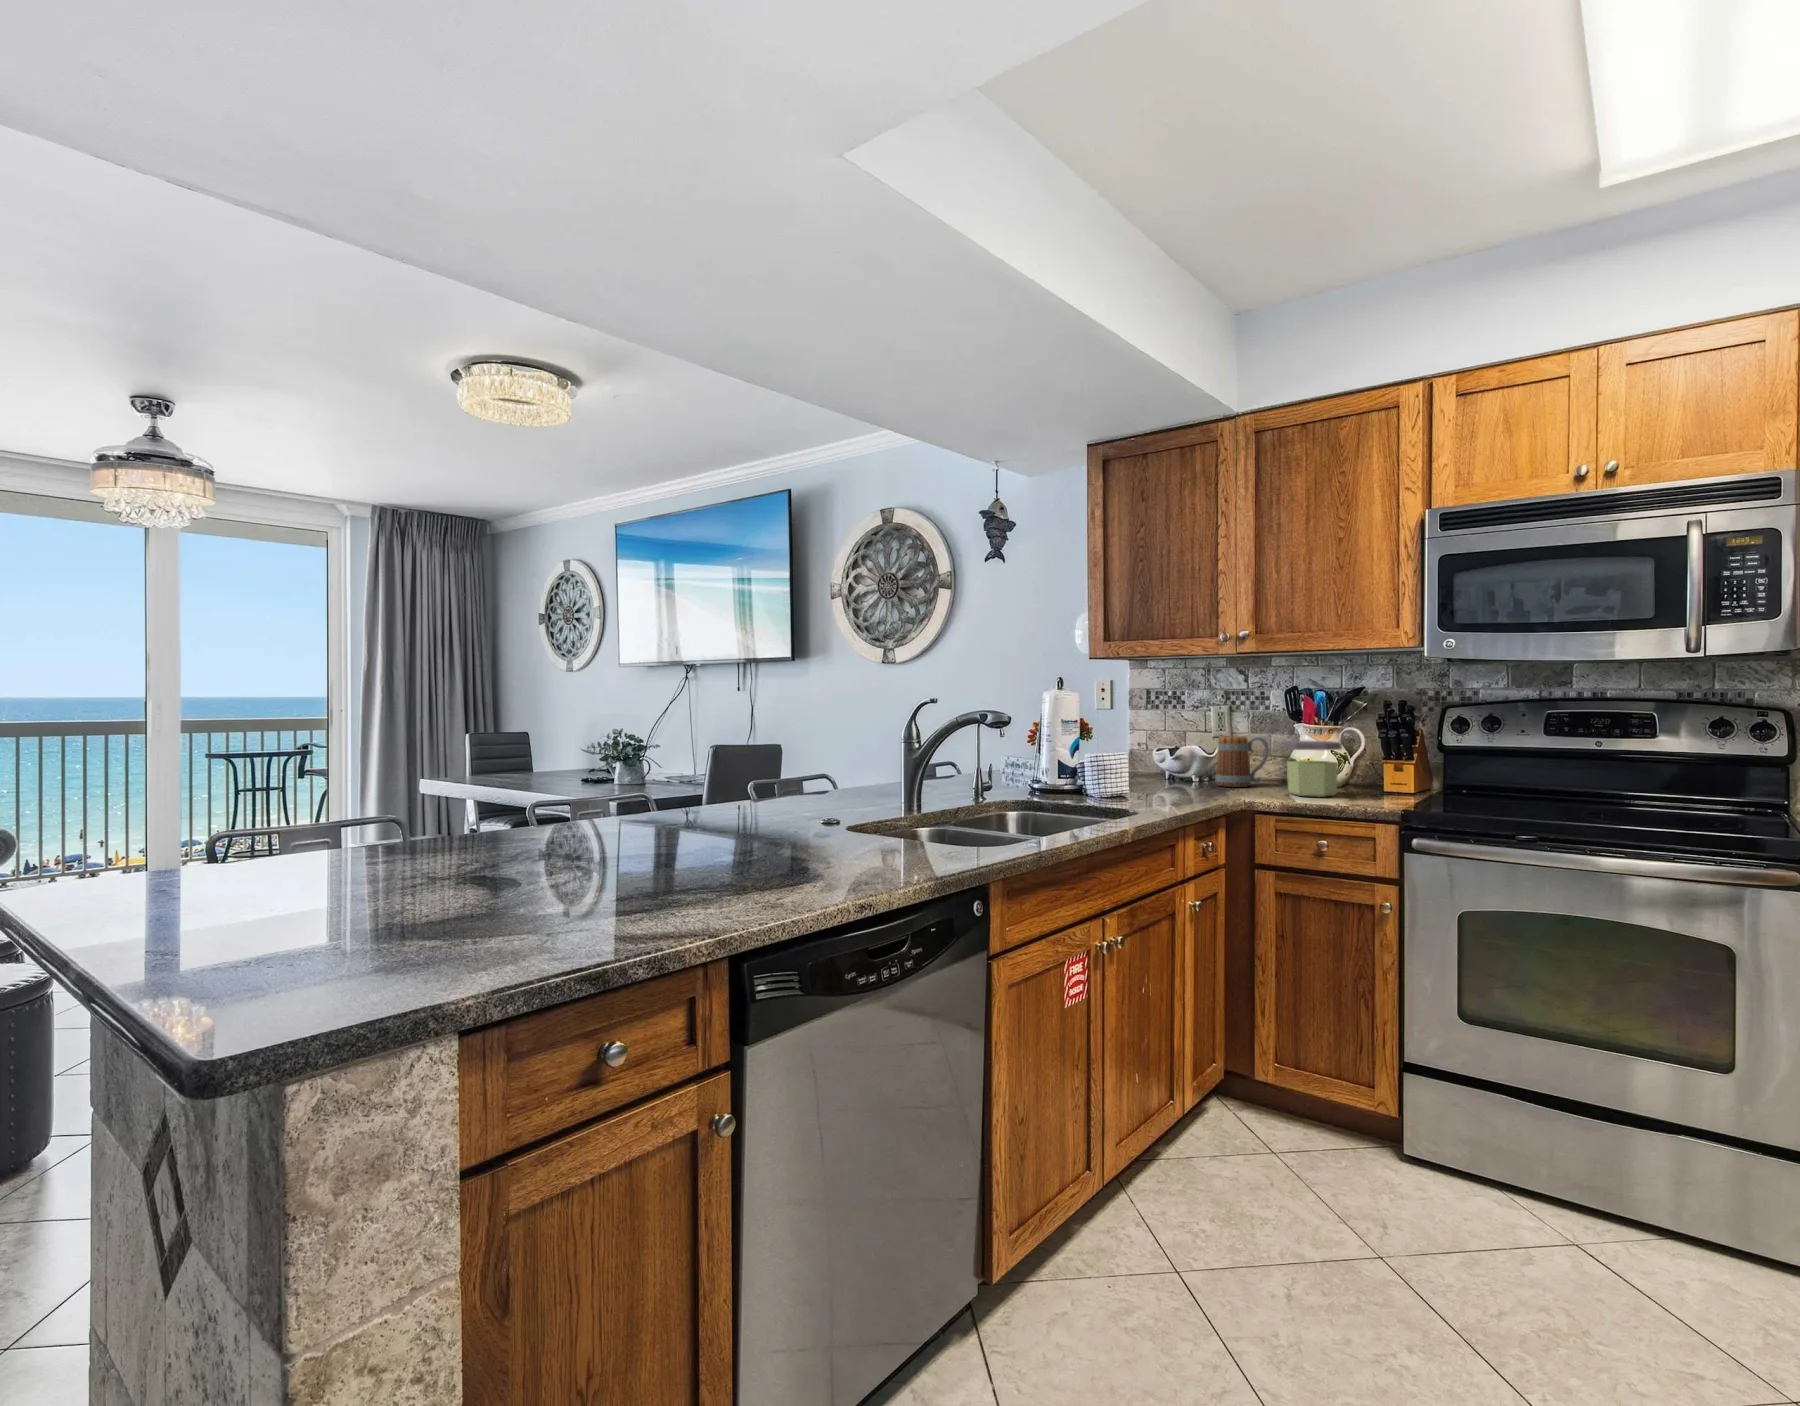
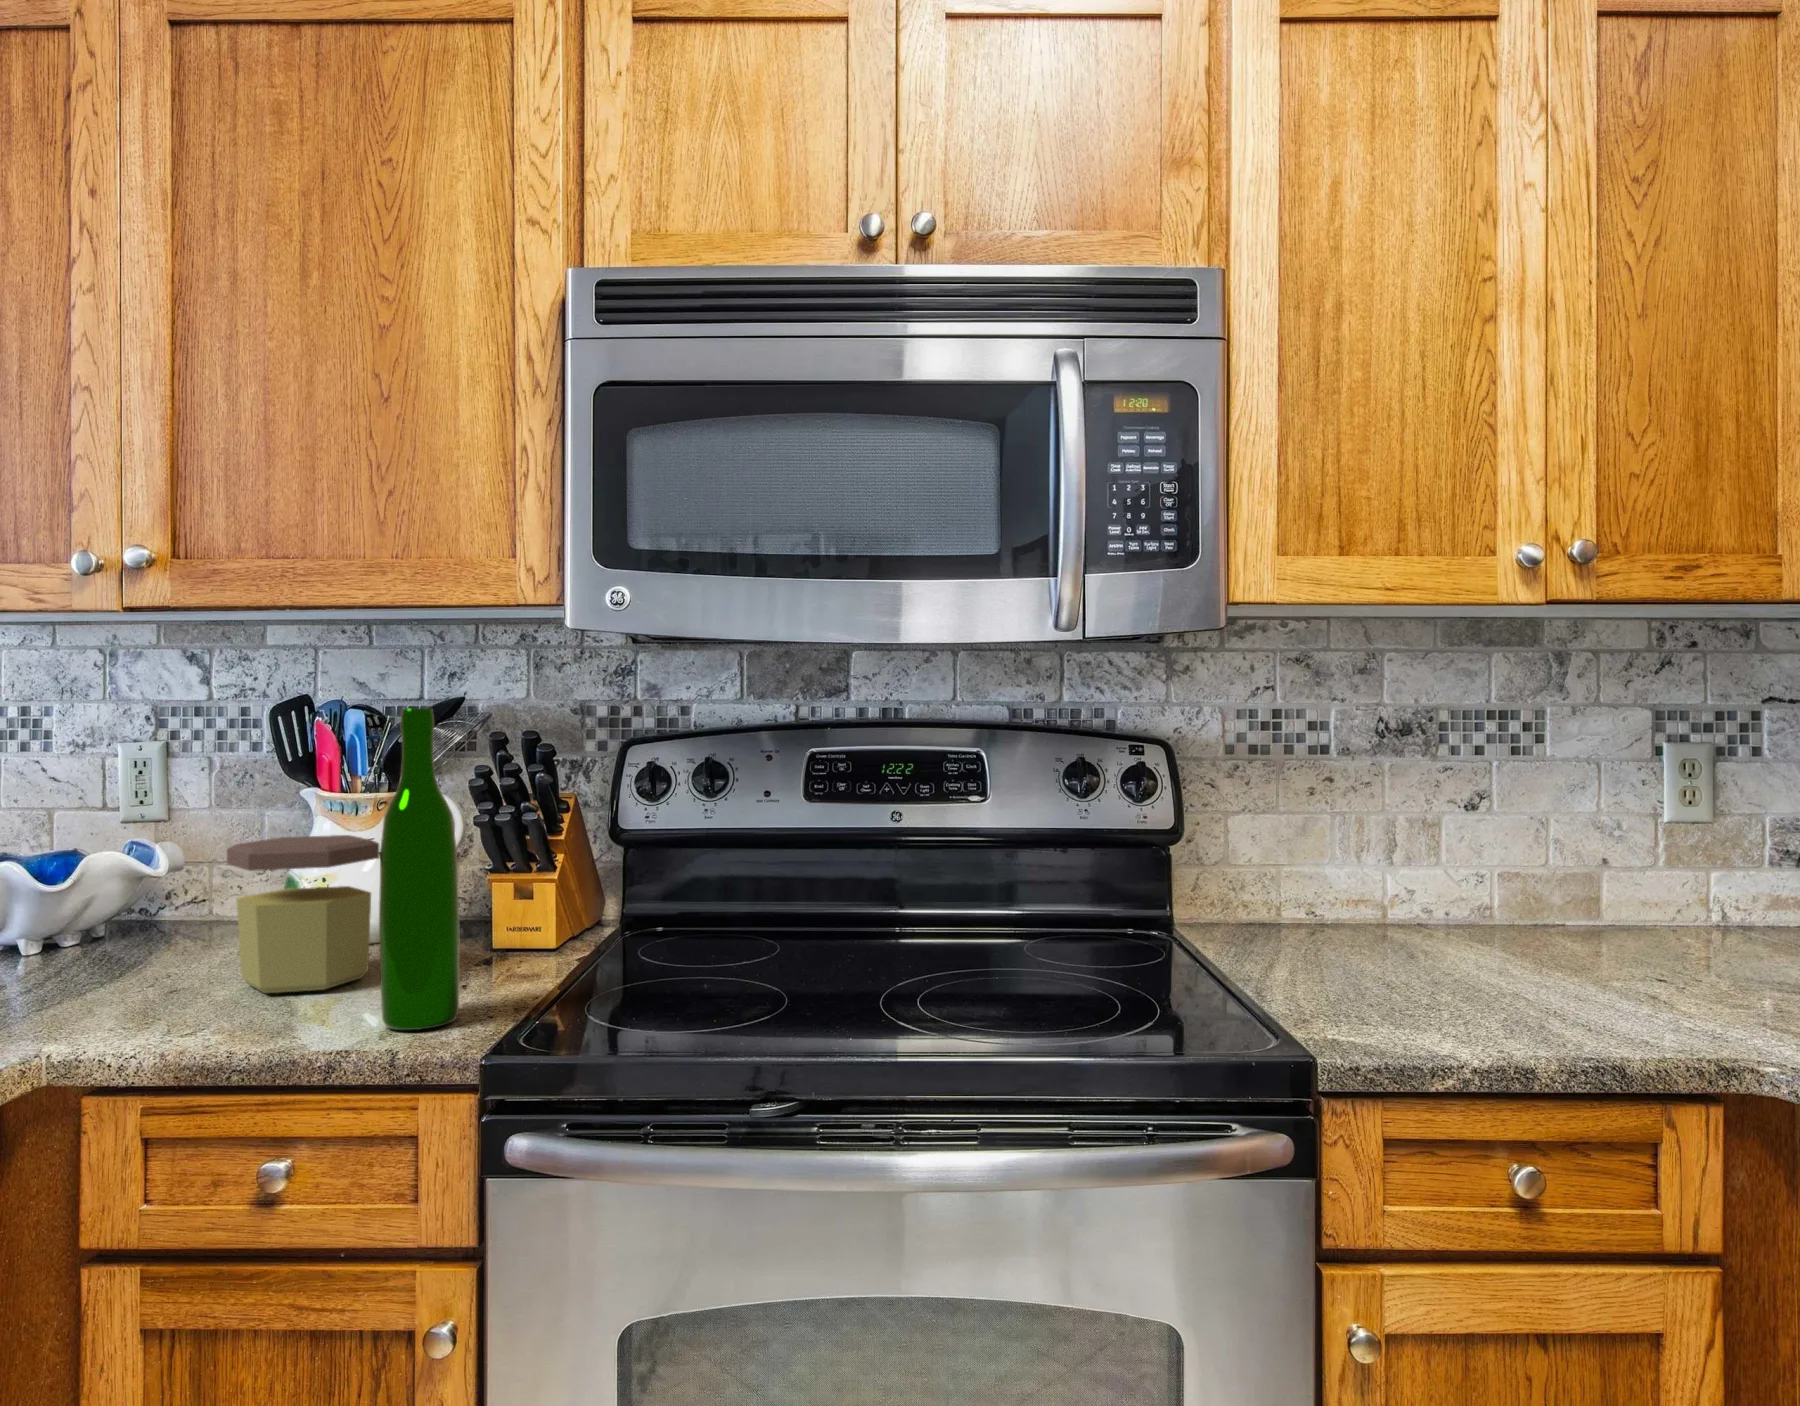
wine bottle: none [1353,690,1384,808] -> present [379,708,460,1030]
mug: present [1215,736,1269,787] -> none [61,826,220,971]

